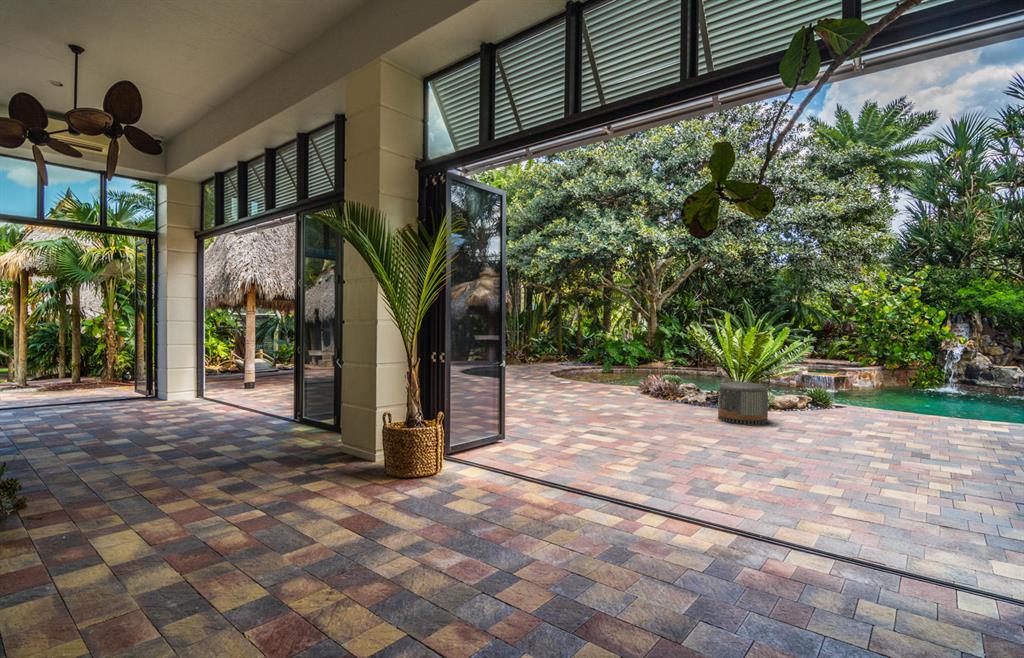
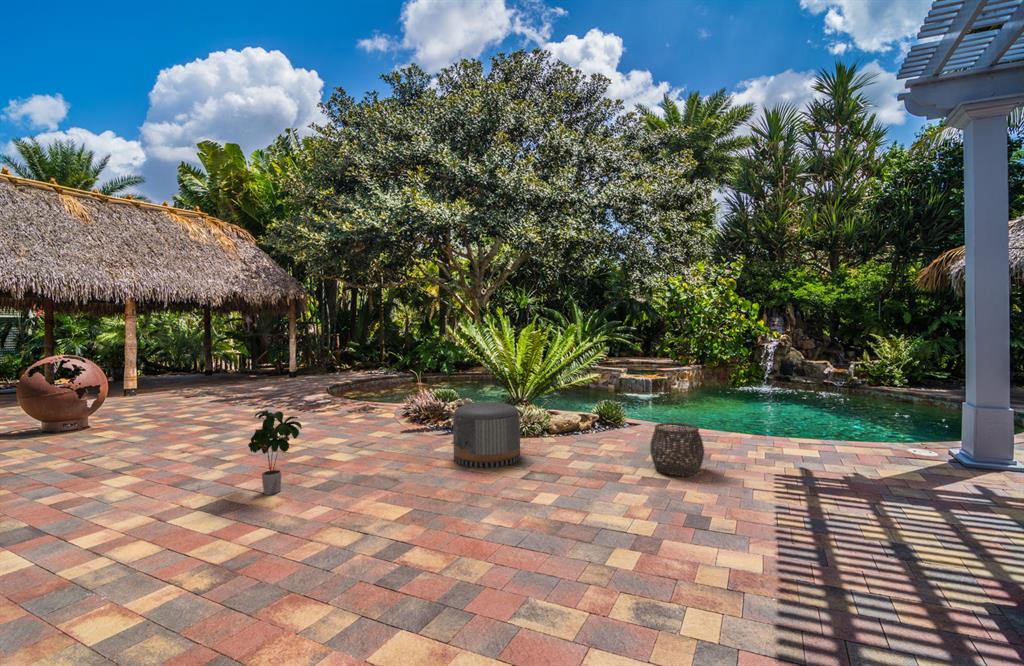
potted plant: none [605,378,646,428] -> present [248,410,302,495]
woven basket: none [872,400,917,435] -> present [650,423,704,476]

